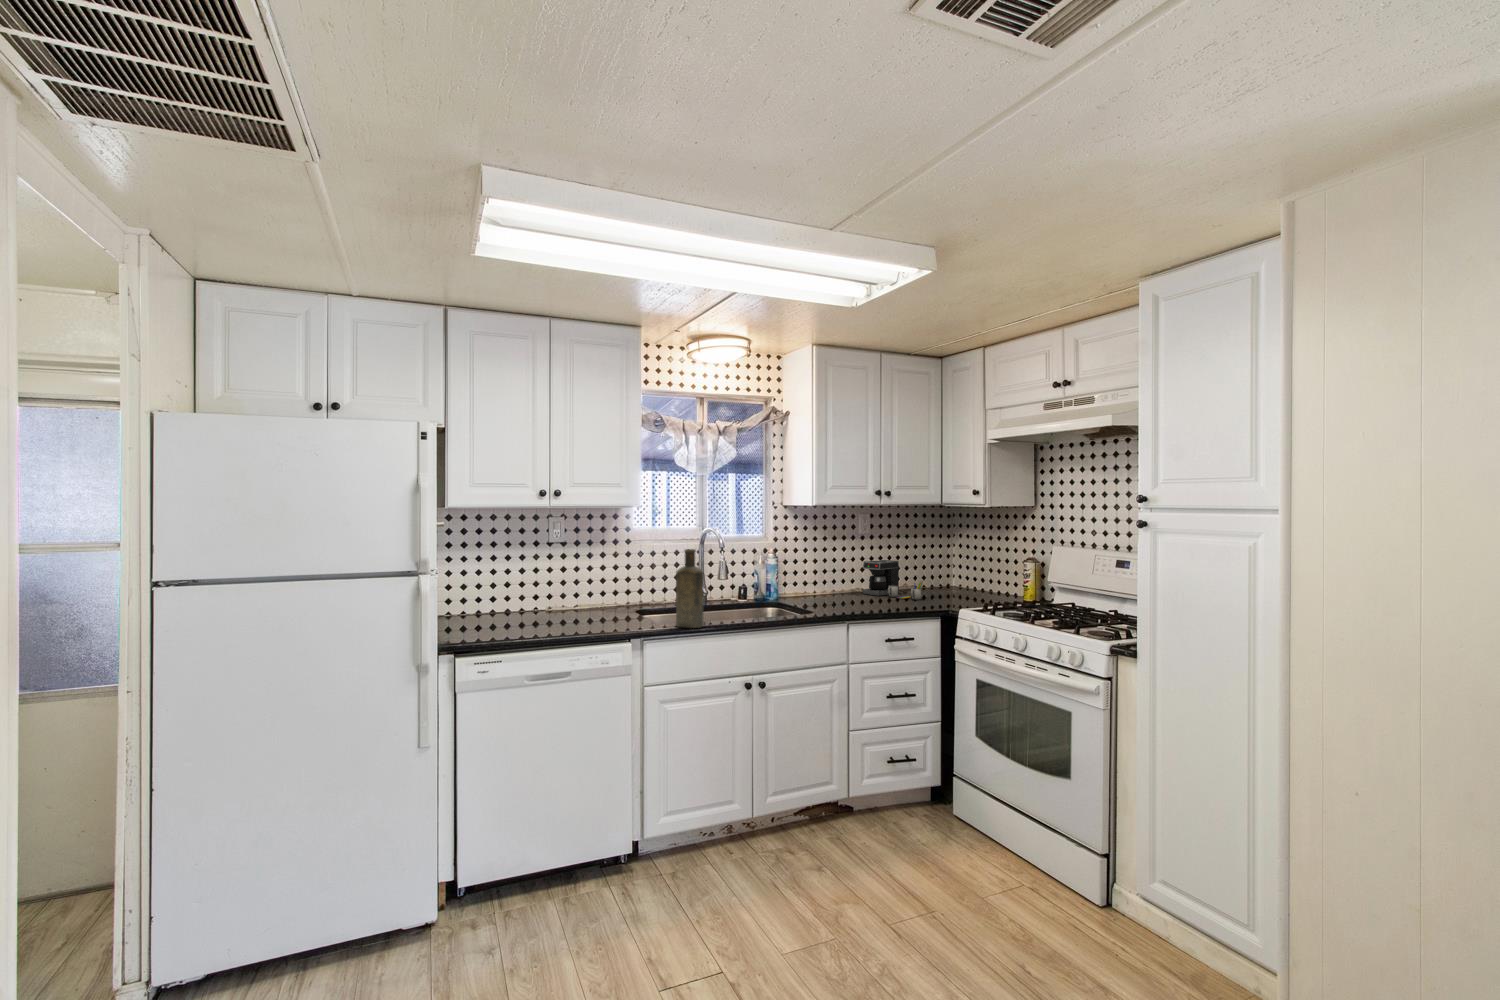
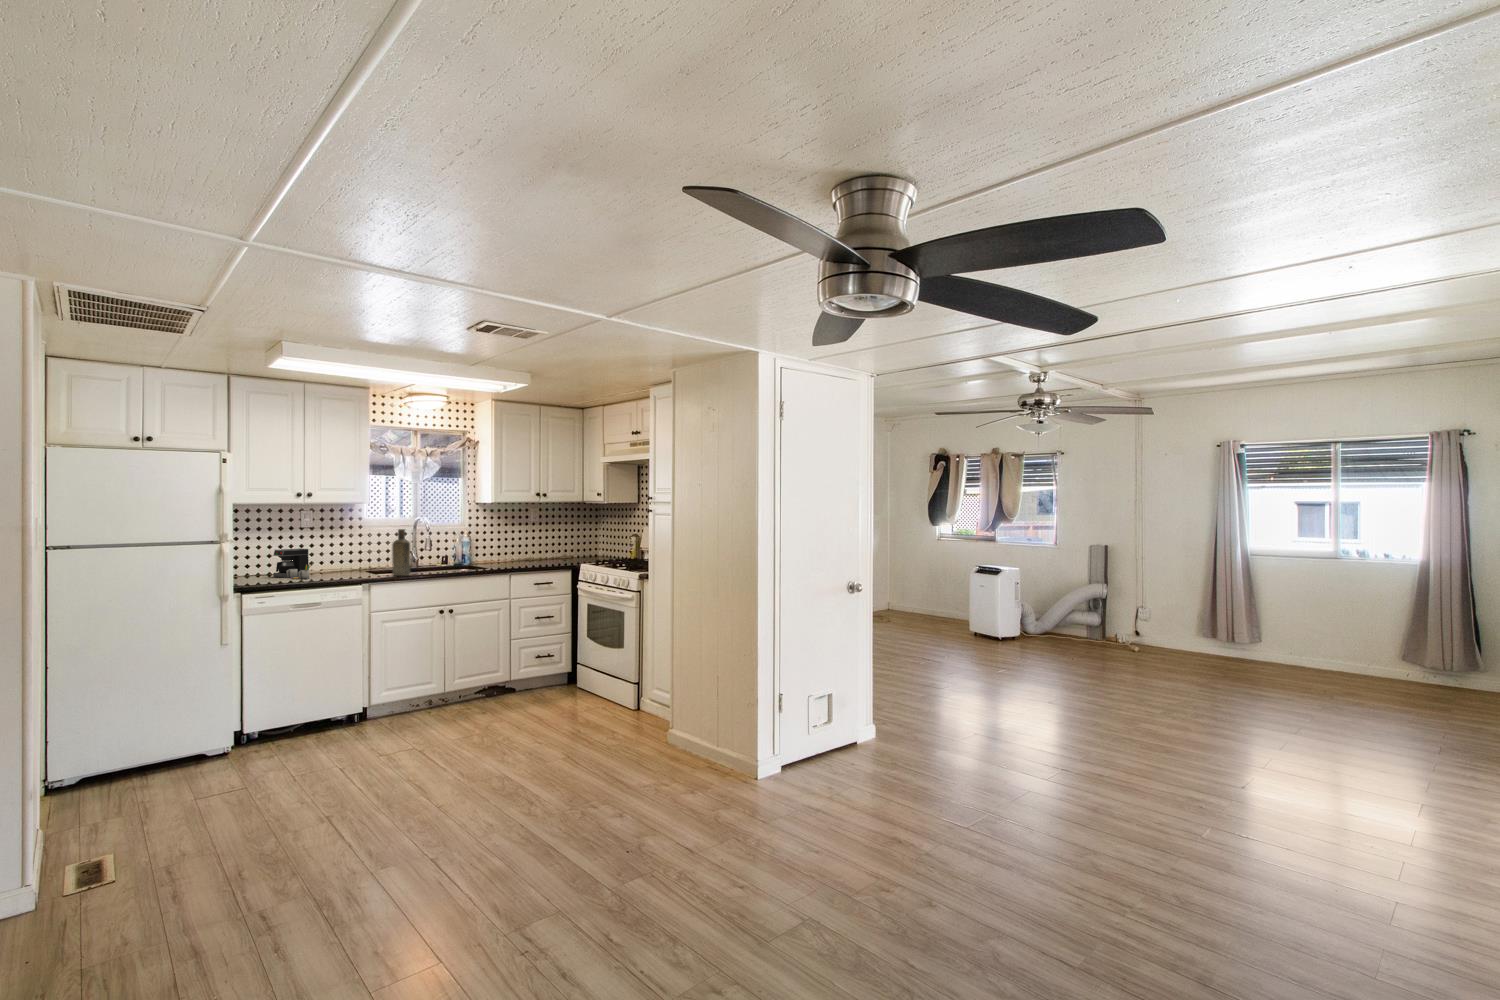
coffee maker: present [863,560,923,600] -> present [273,549,311,579]

